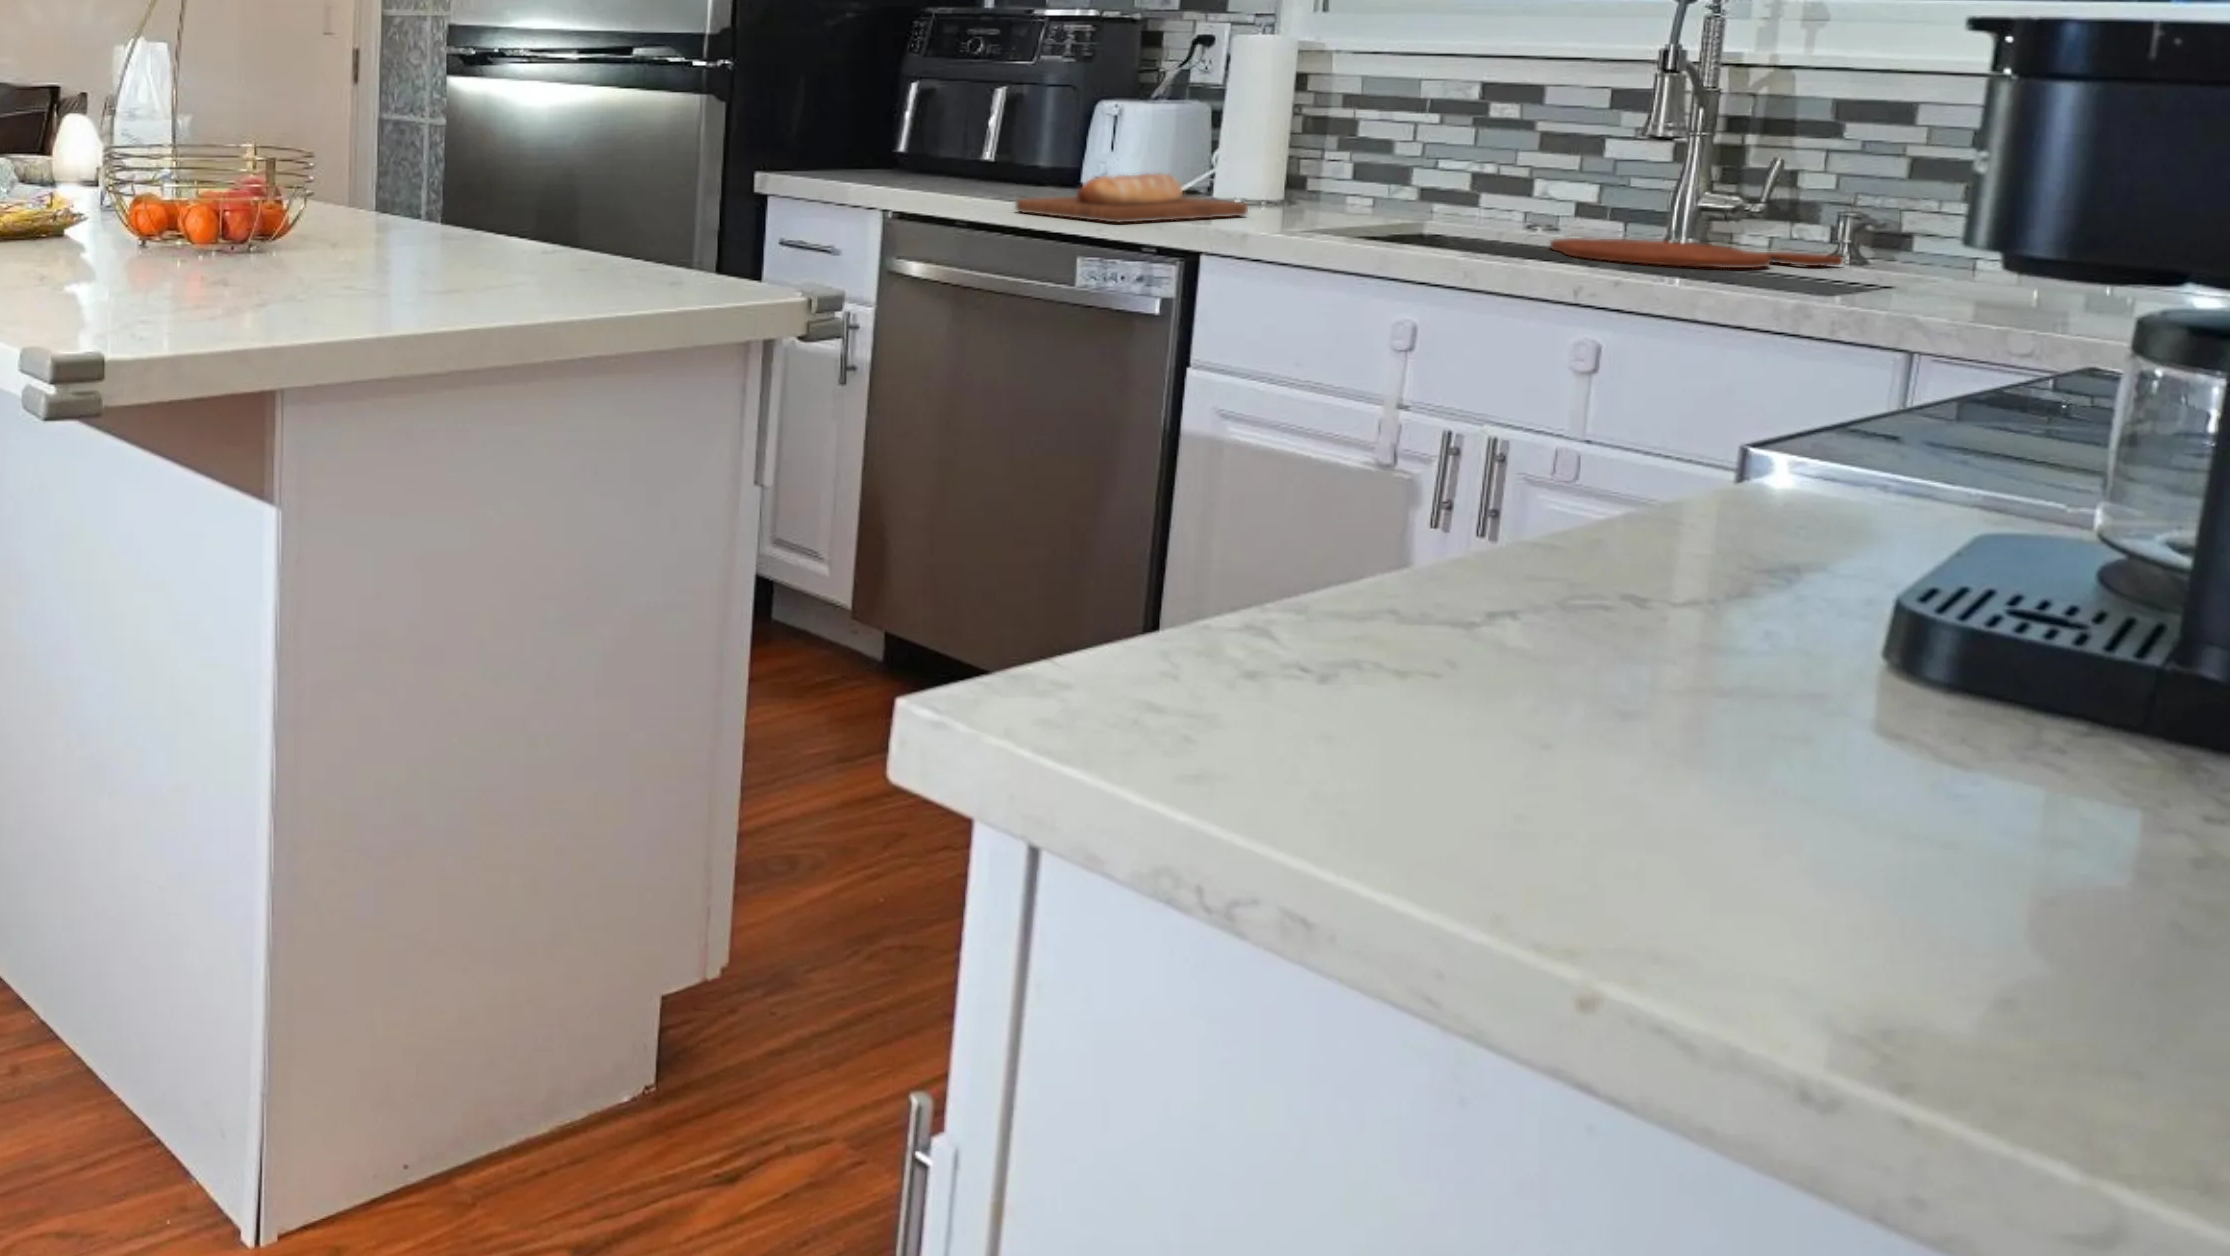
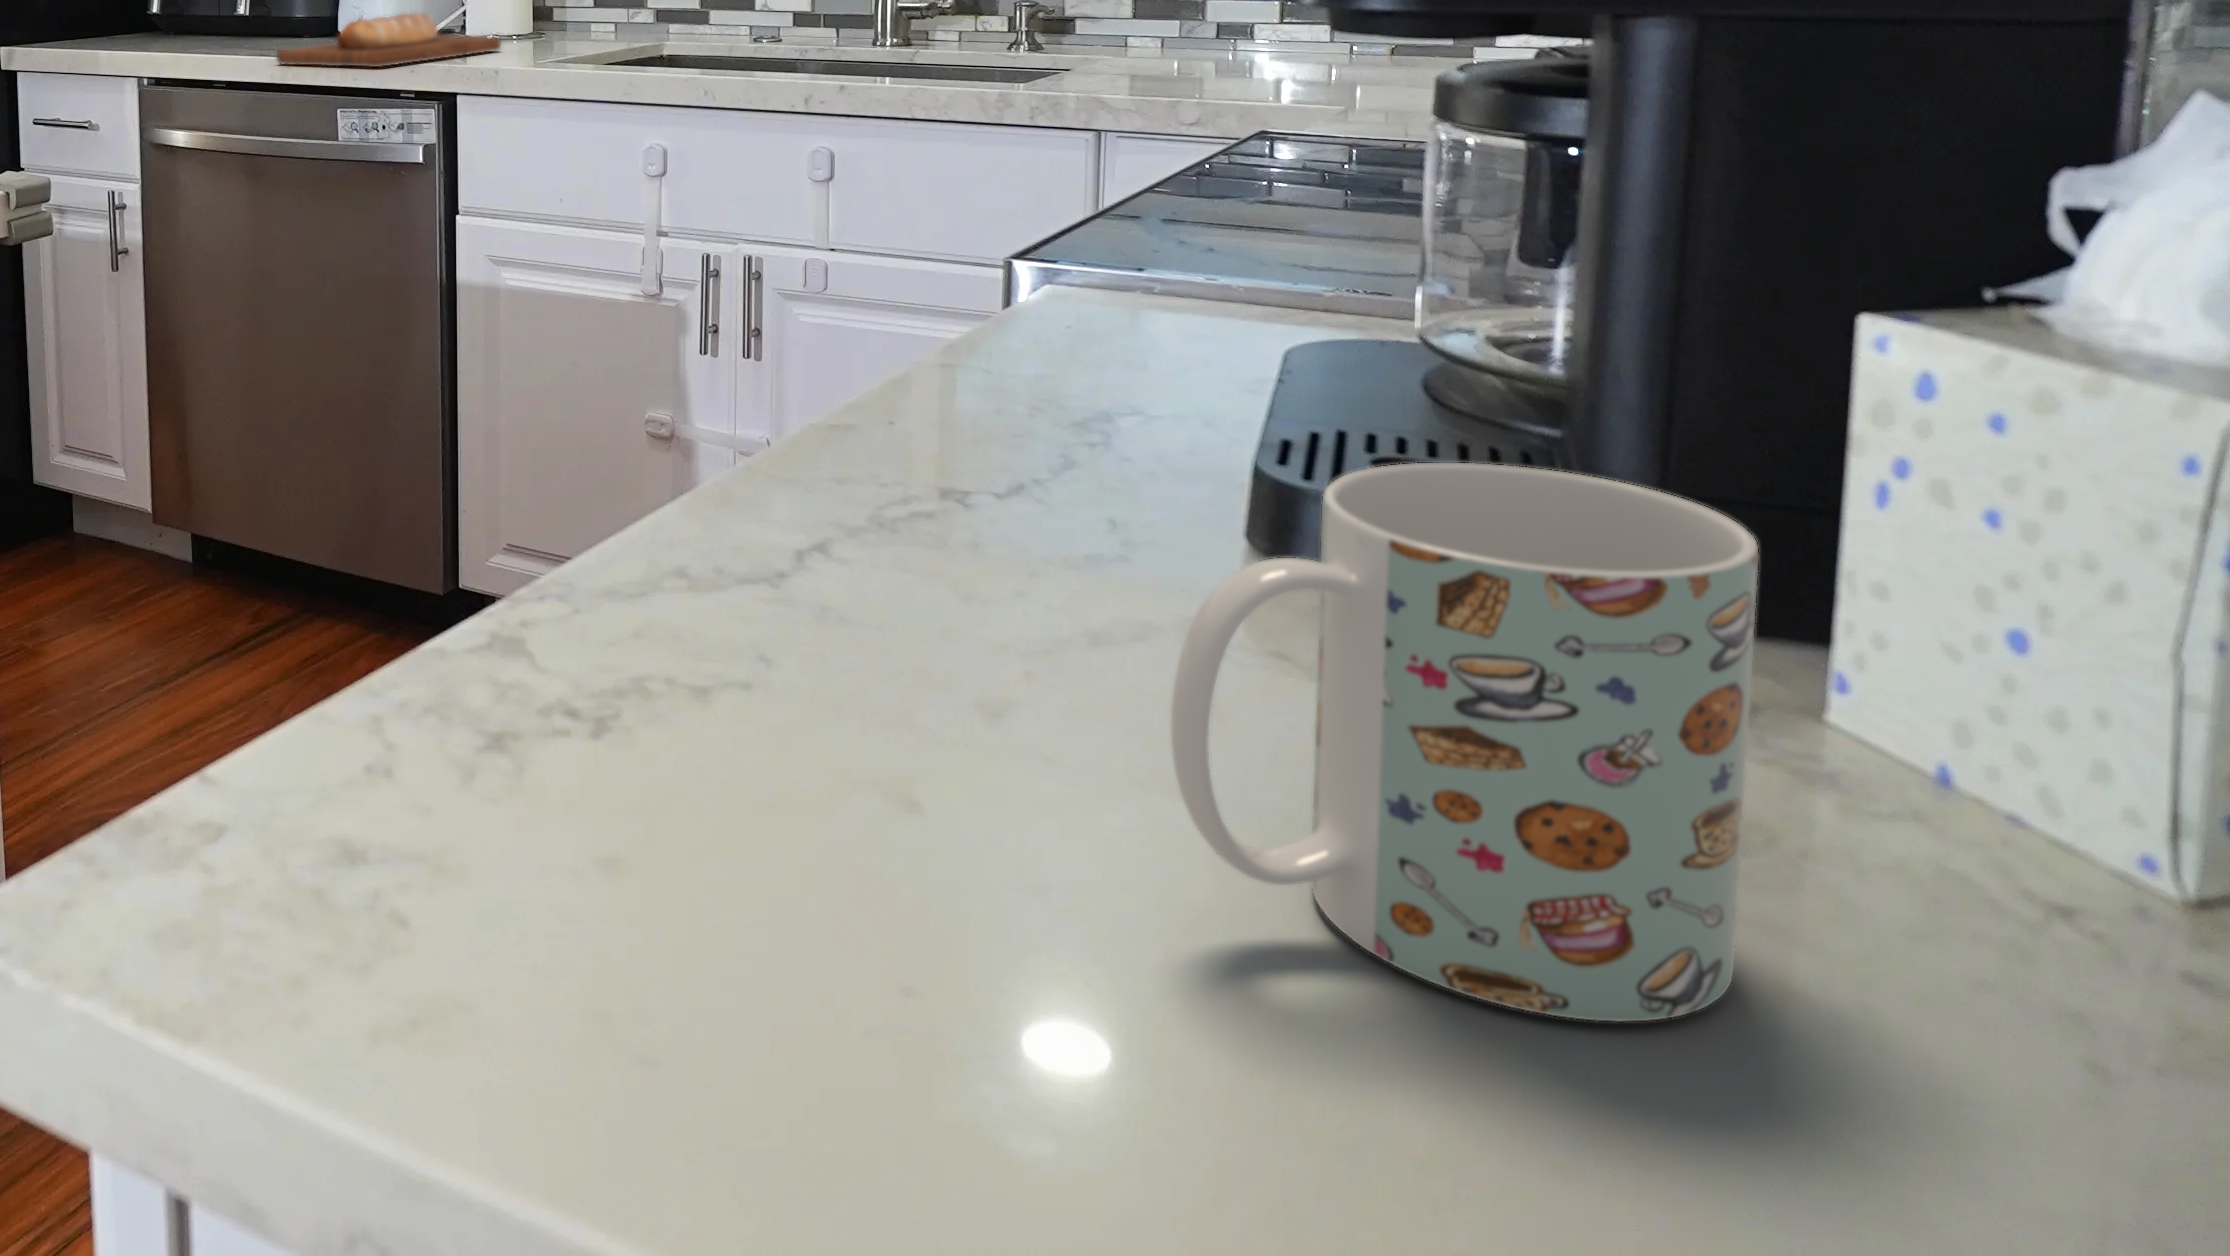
cutting board: present [1550,238,1843,268] -> none [782,43,1029,65]
mug: none [1428,493,1738,746] -> present [1171,463,1758,1022]

